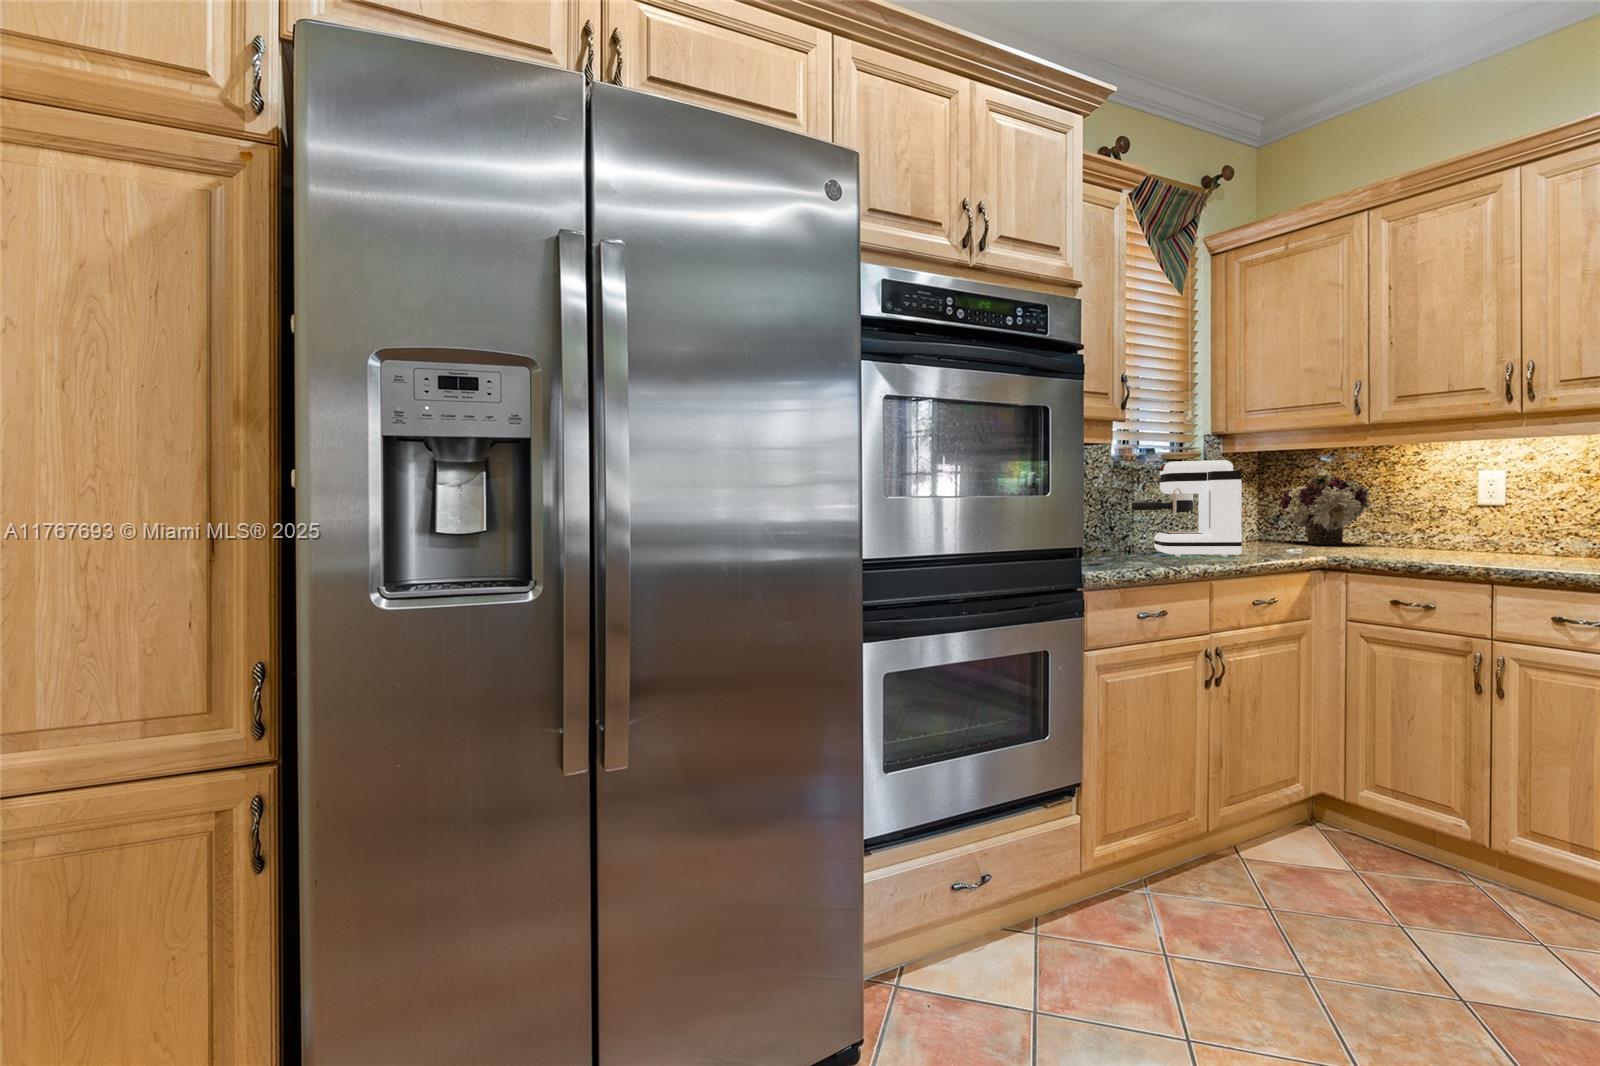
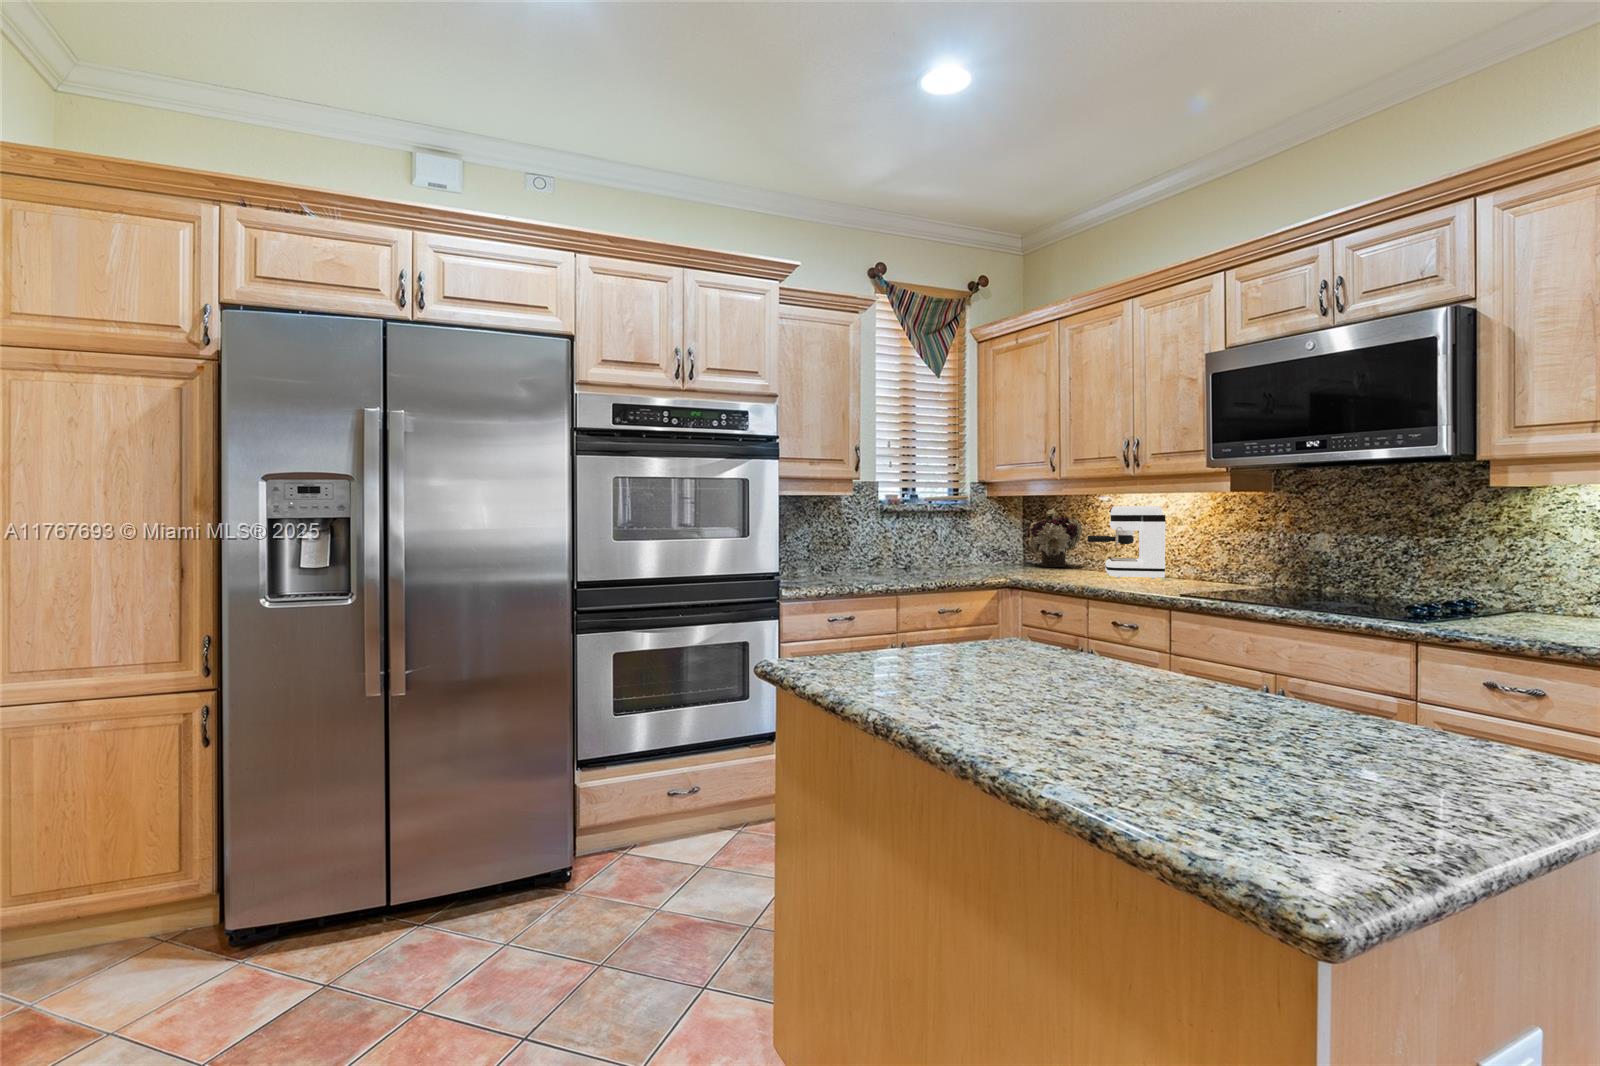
coffee maker: present [1132,460,1242,557] -> present [1088,506,1165,579]

